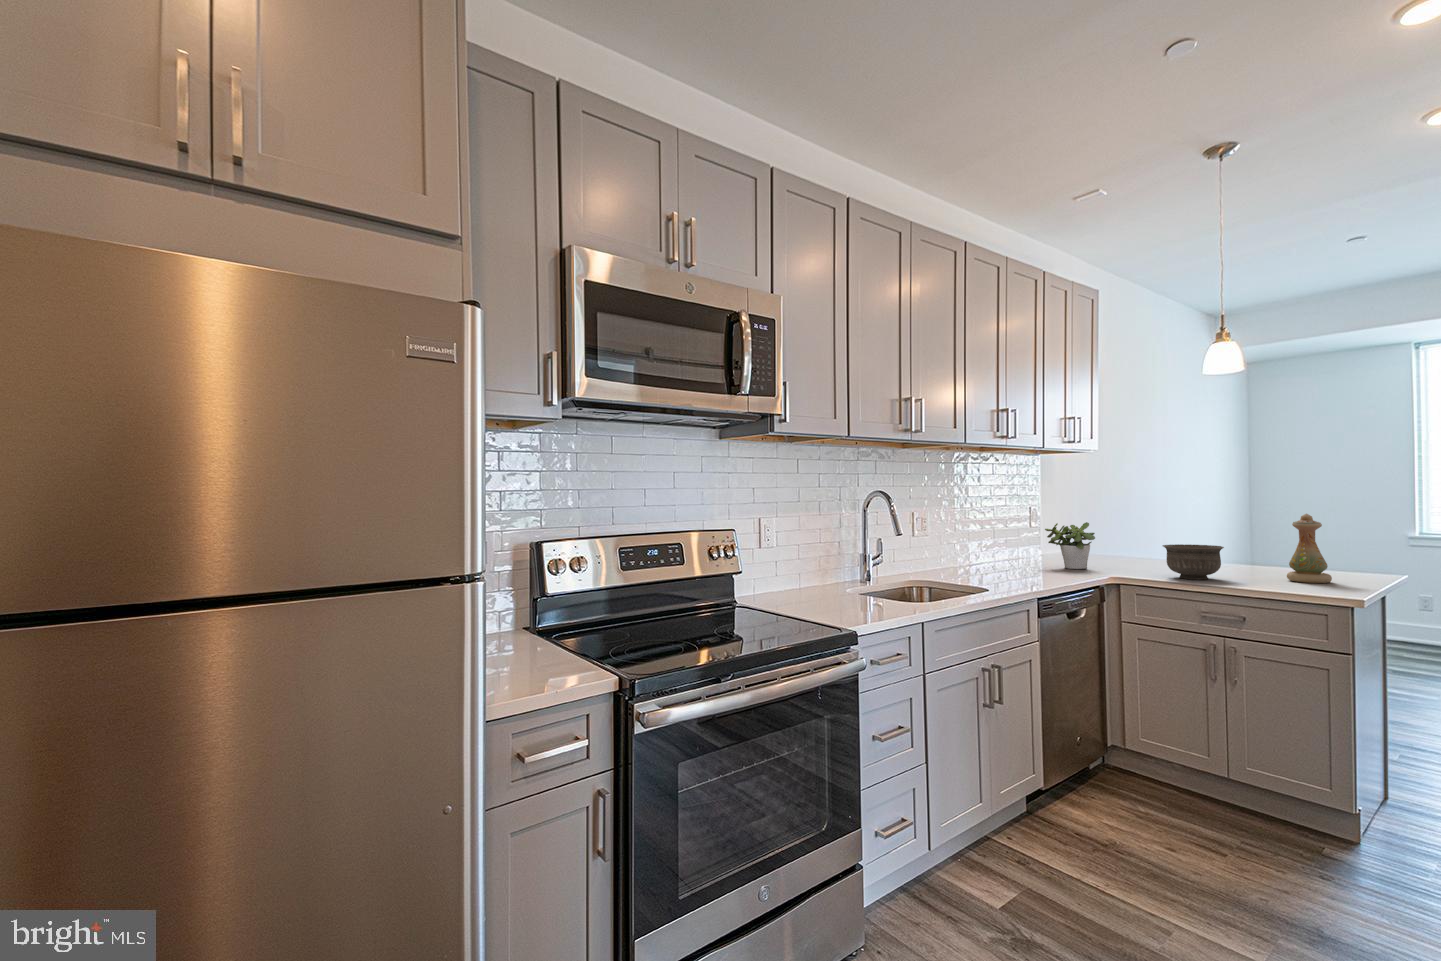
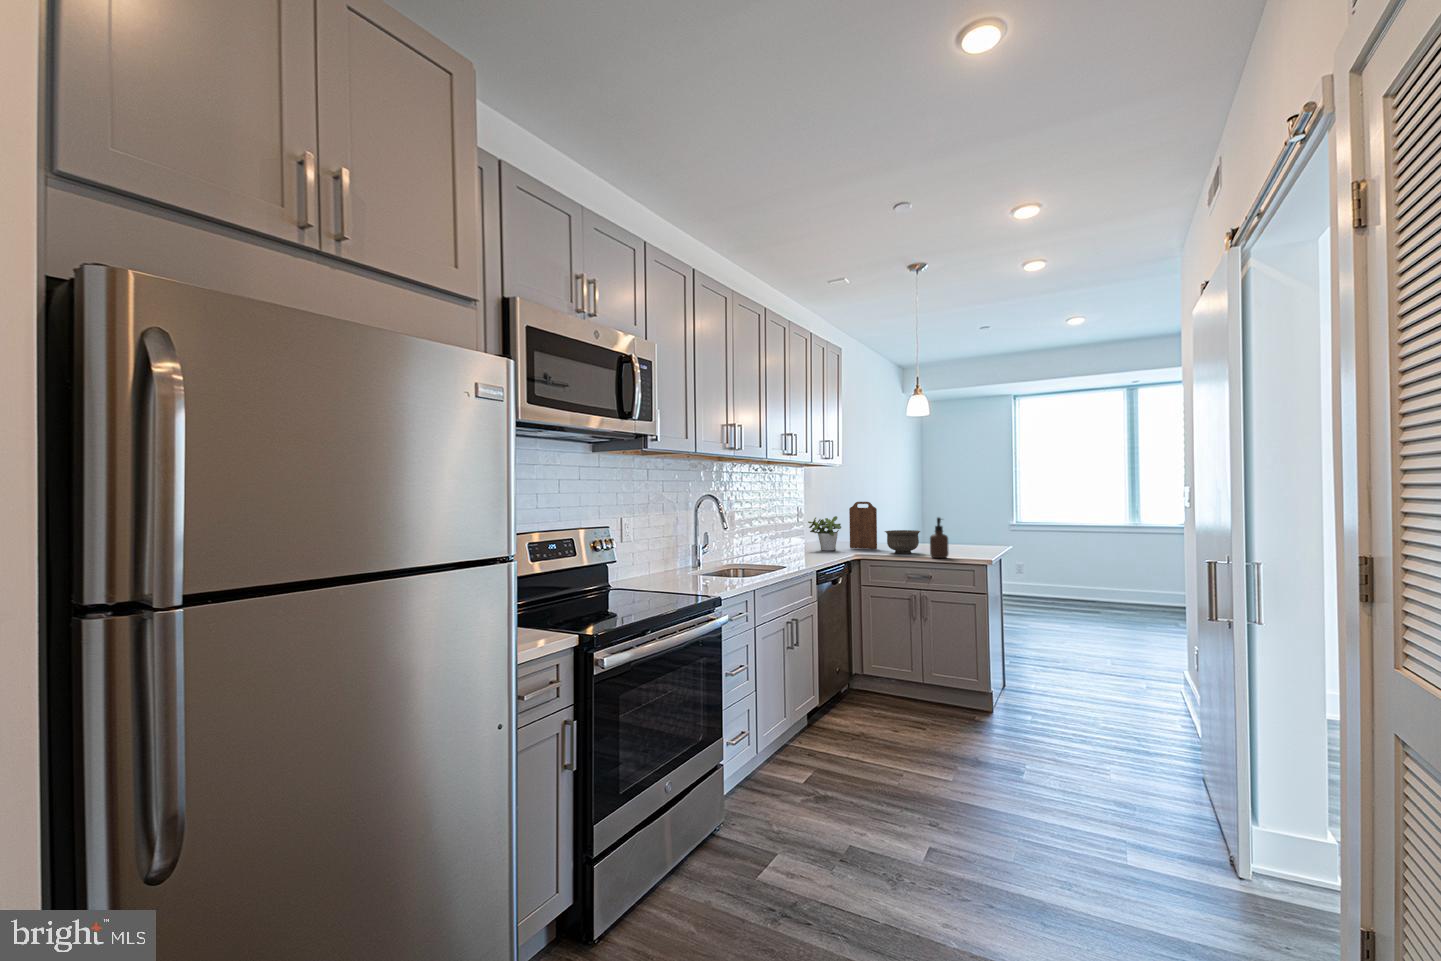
cutting board: none [1110,503,1154,570] -> present [849,502,877,549]
vase: present [1287,514,1332,583] -> none [954,508,978,553]
soap dispenser: none [1237,528,1272,590] -> present [930,518,949,558]

